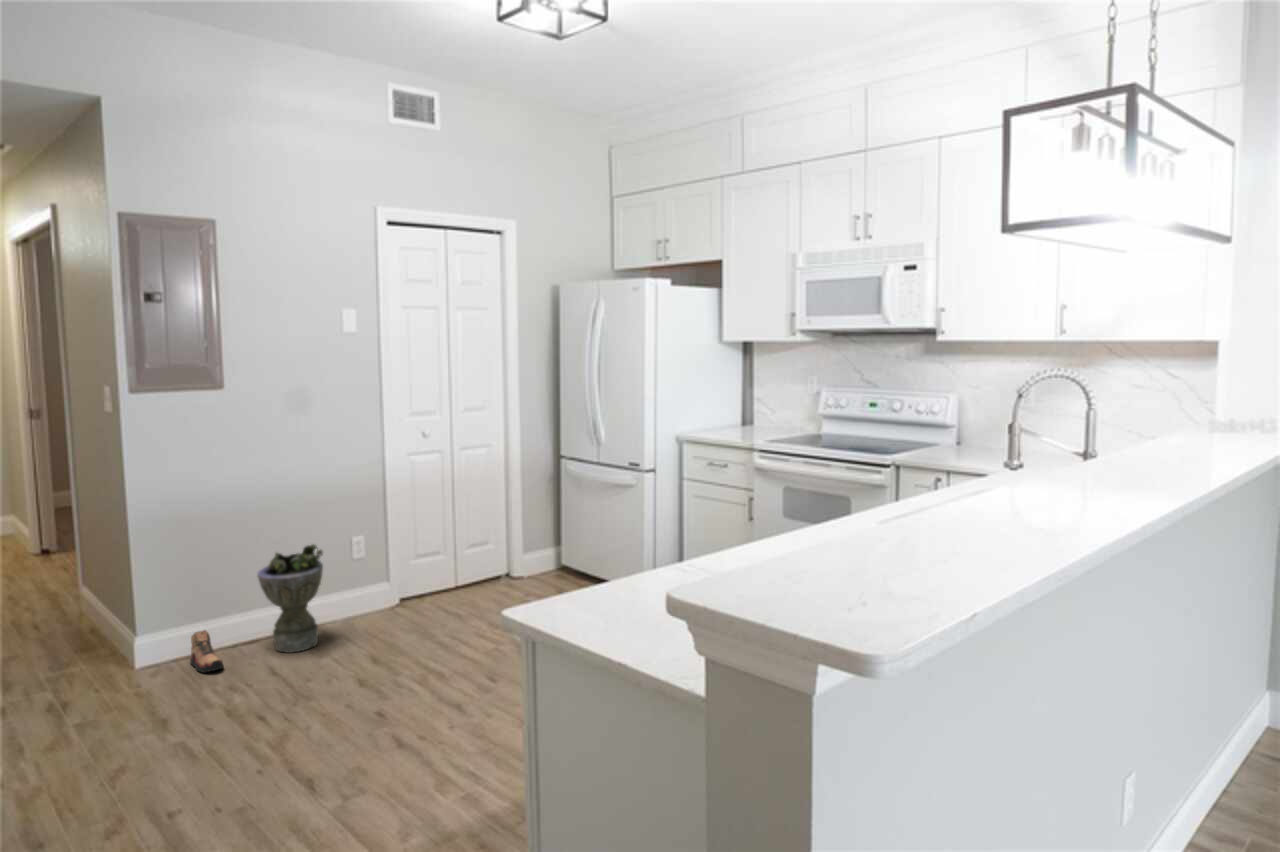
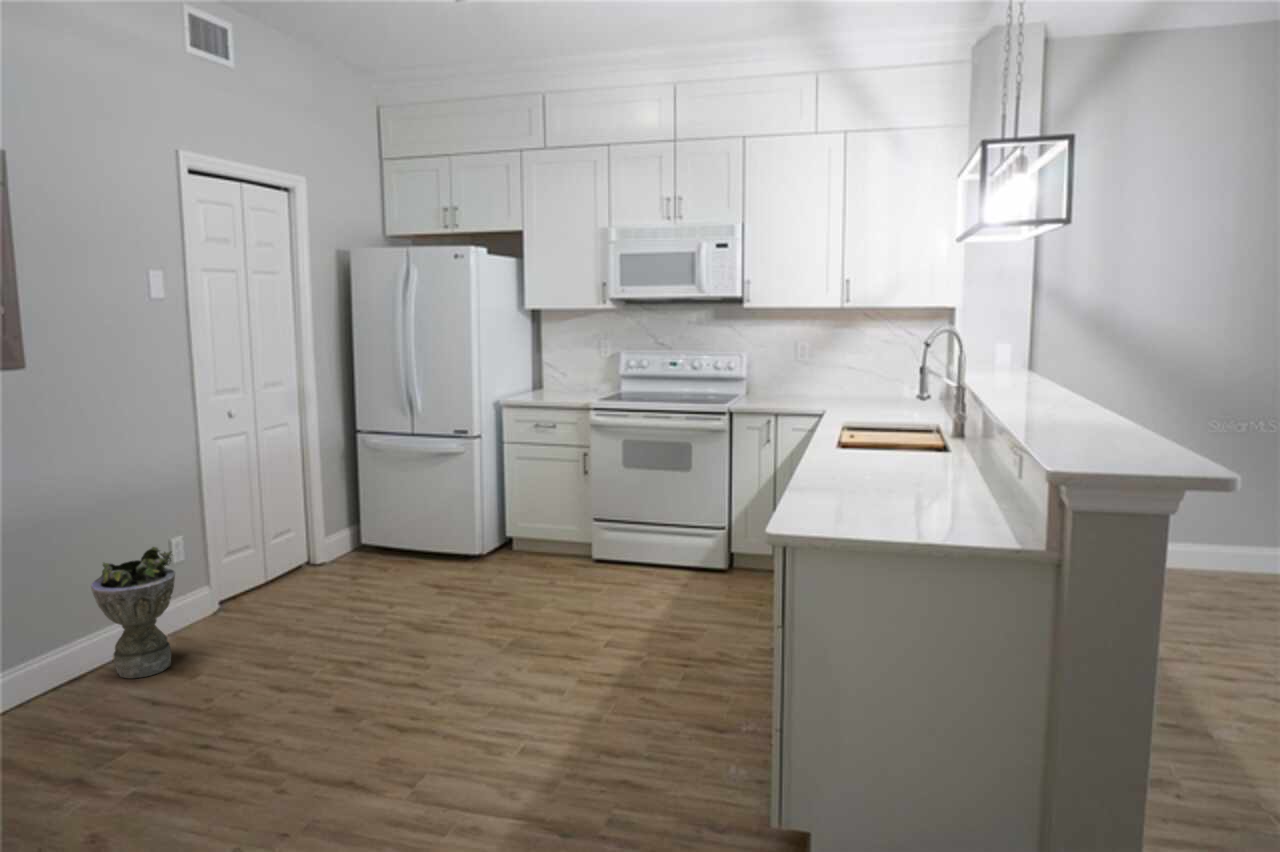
shoe: present [190,630,224,672] -> none [16,667,81,718]

